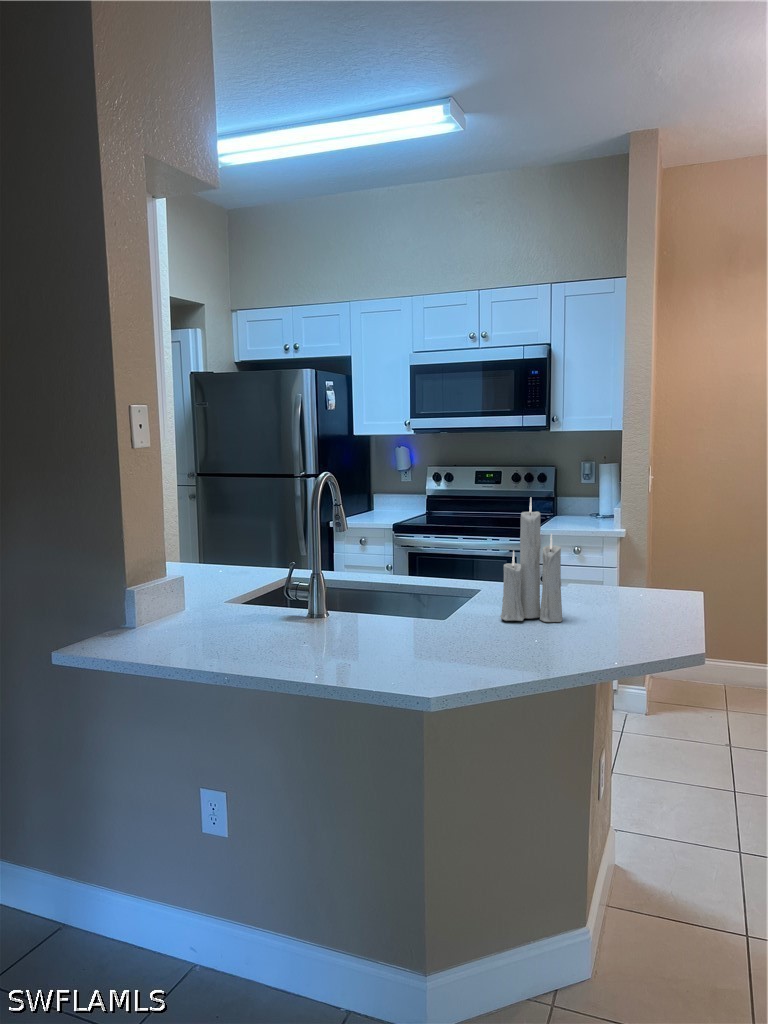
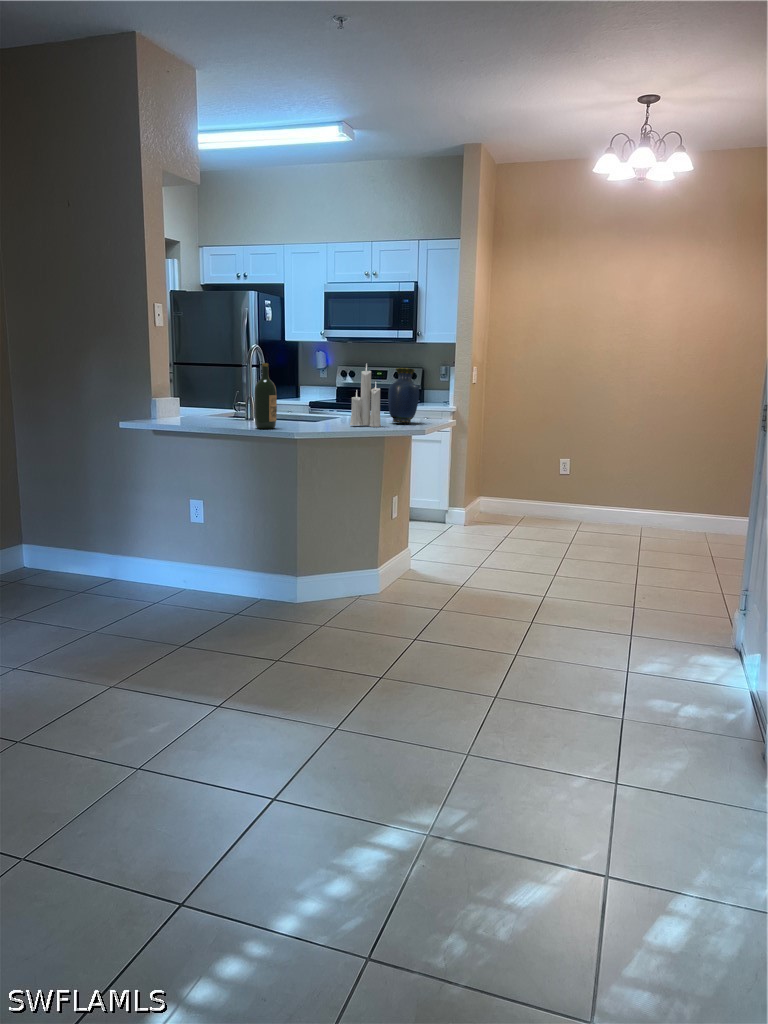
vase: none [565,500,627,604] -> present [388,368,419,423]
wine bottle: none [314,511,359,643] -> present [255,363,277,429]

